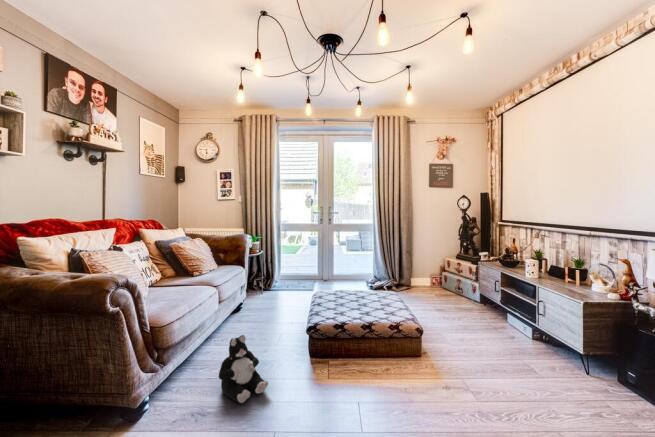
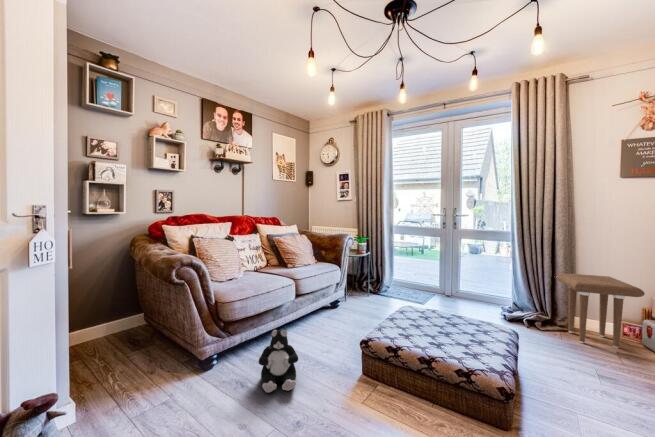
side table: none [398,251,444,296] -> present [554,273,645,348]

